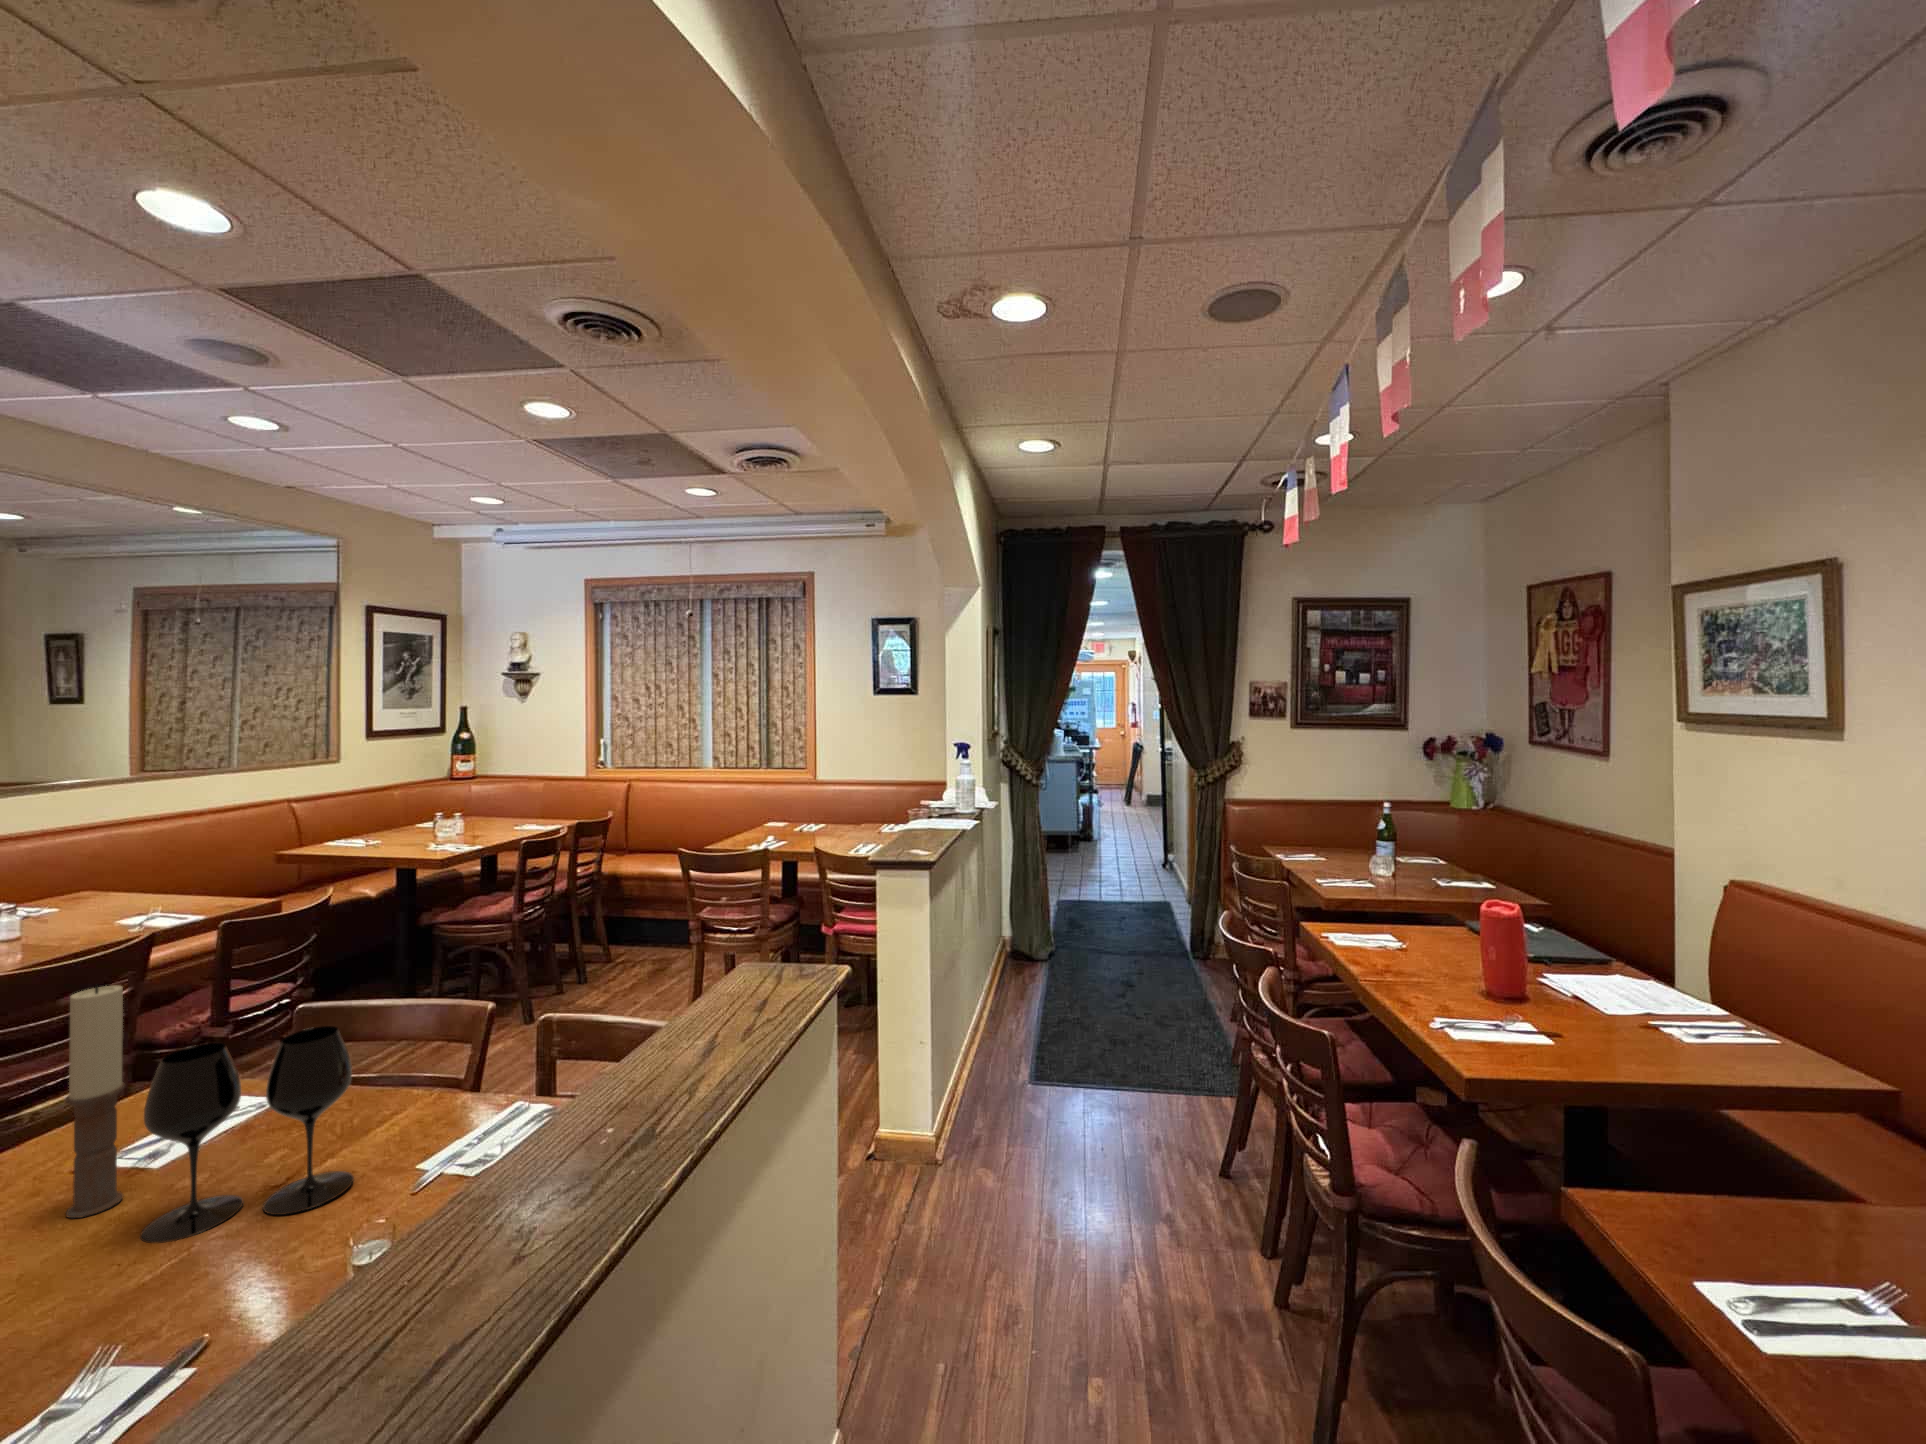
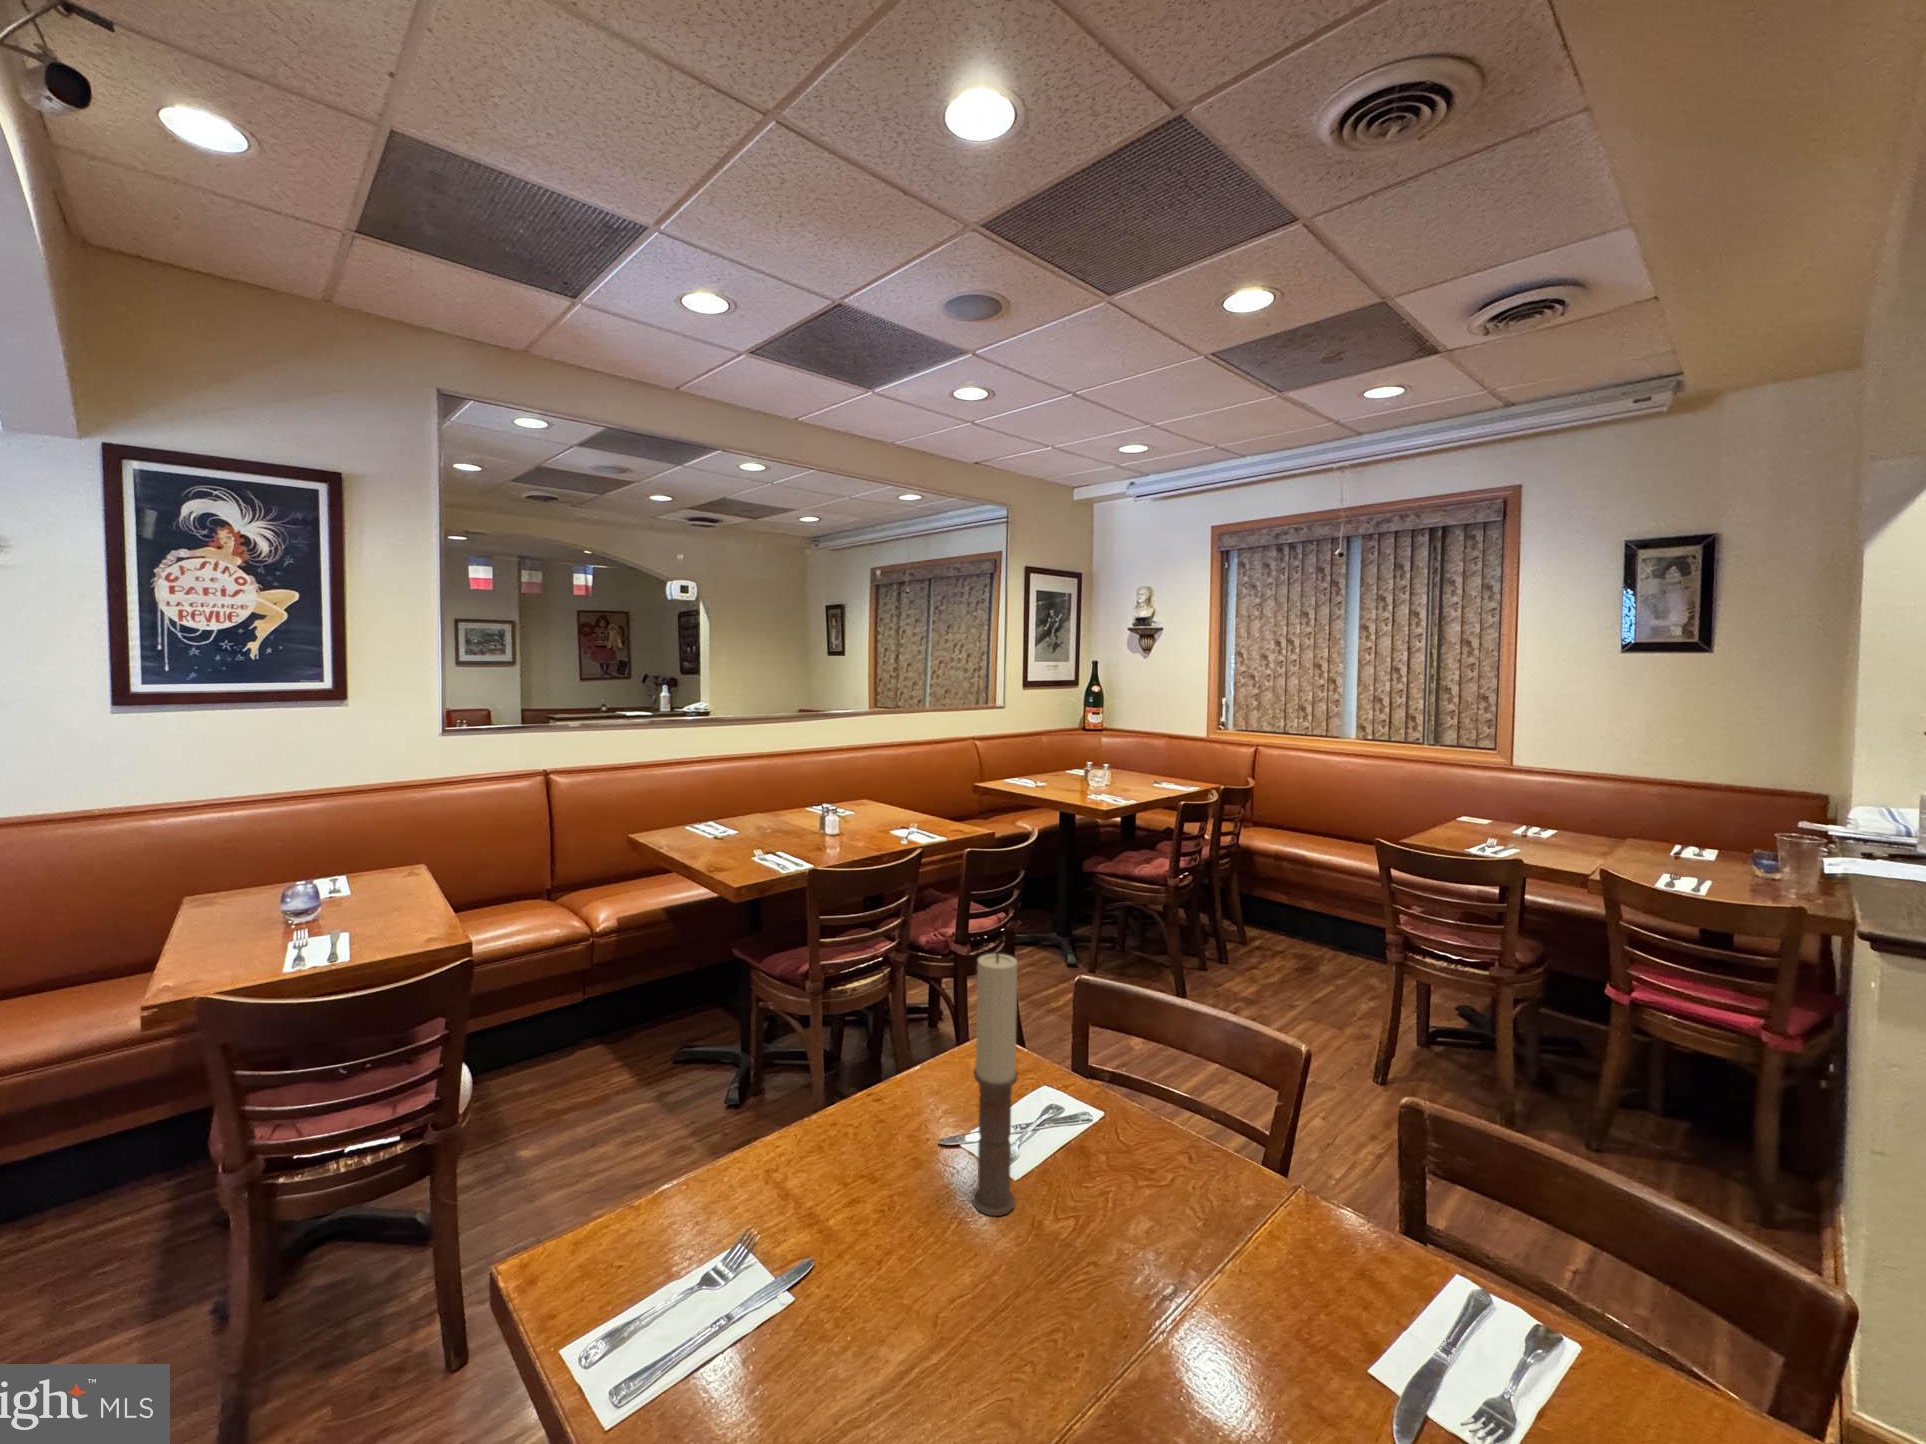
wine glass: present [140,1026,354,1243] -> none [1054,1063,1277,1355]

